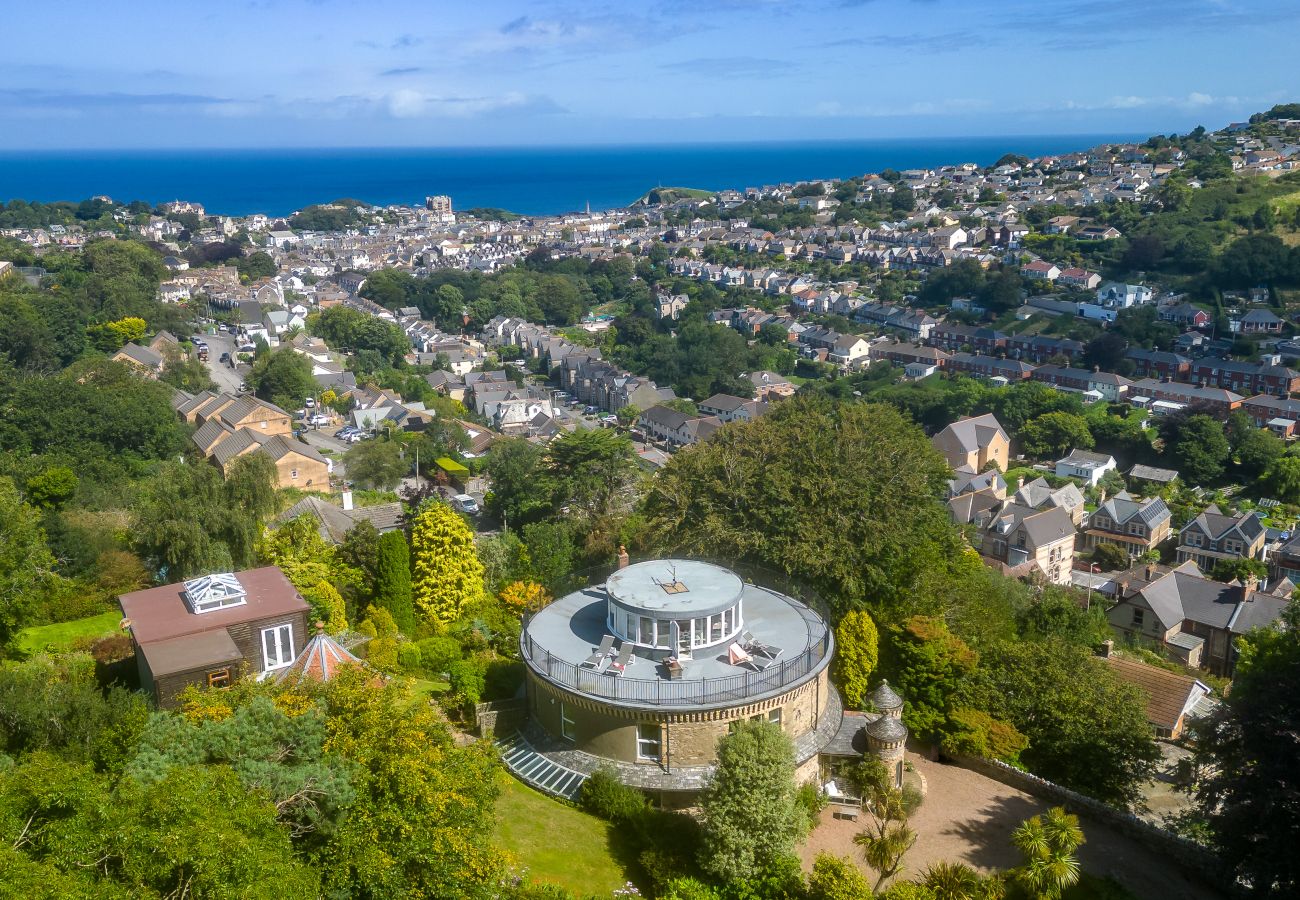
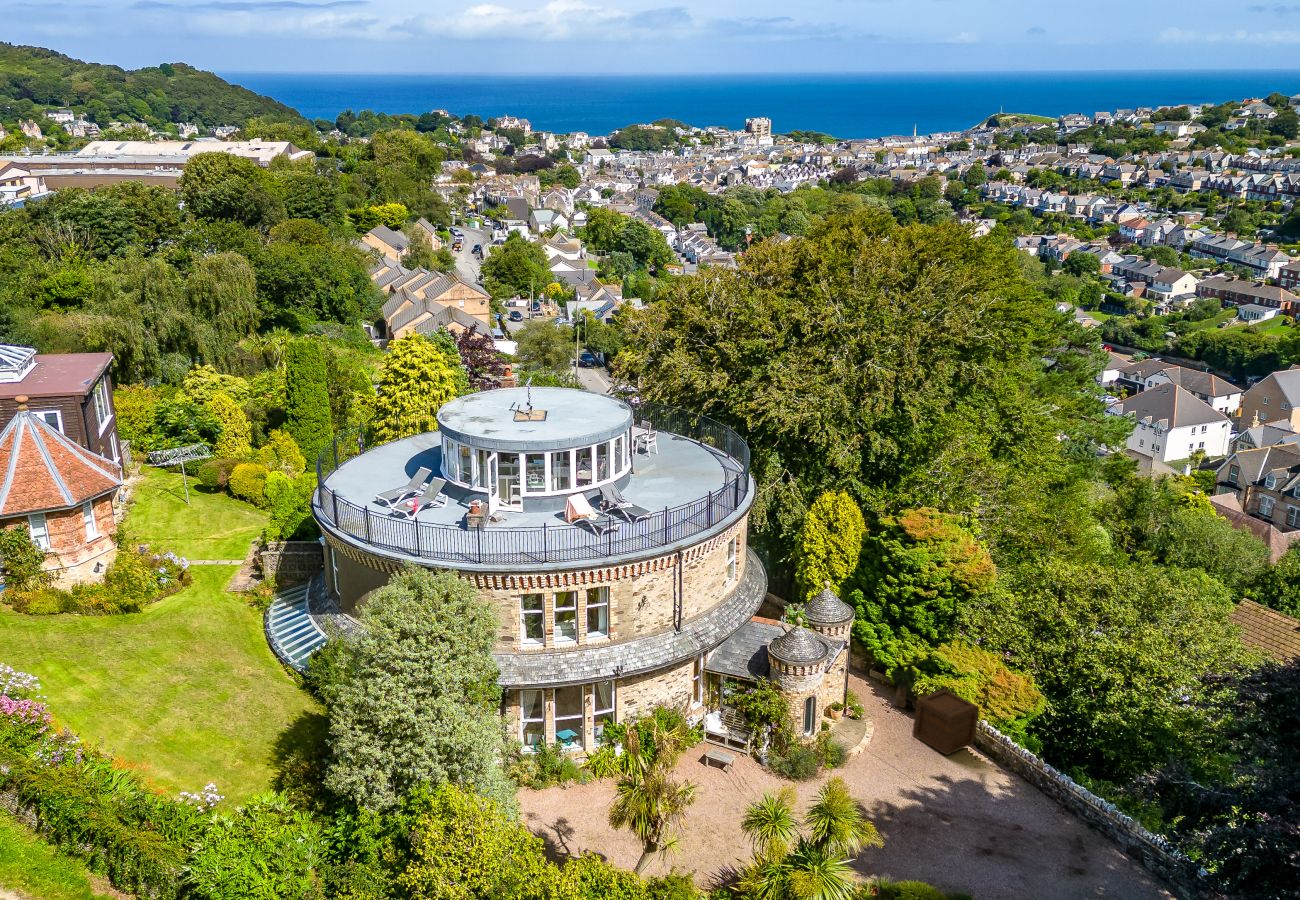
wooden crate: none [954,742,996,788] -> present [912,689,979,755]

